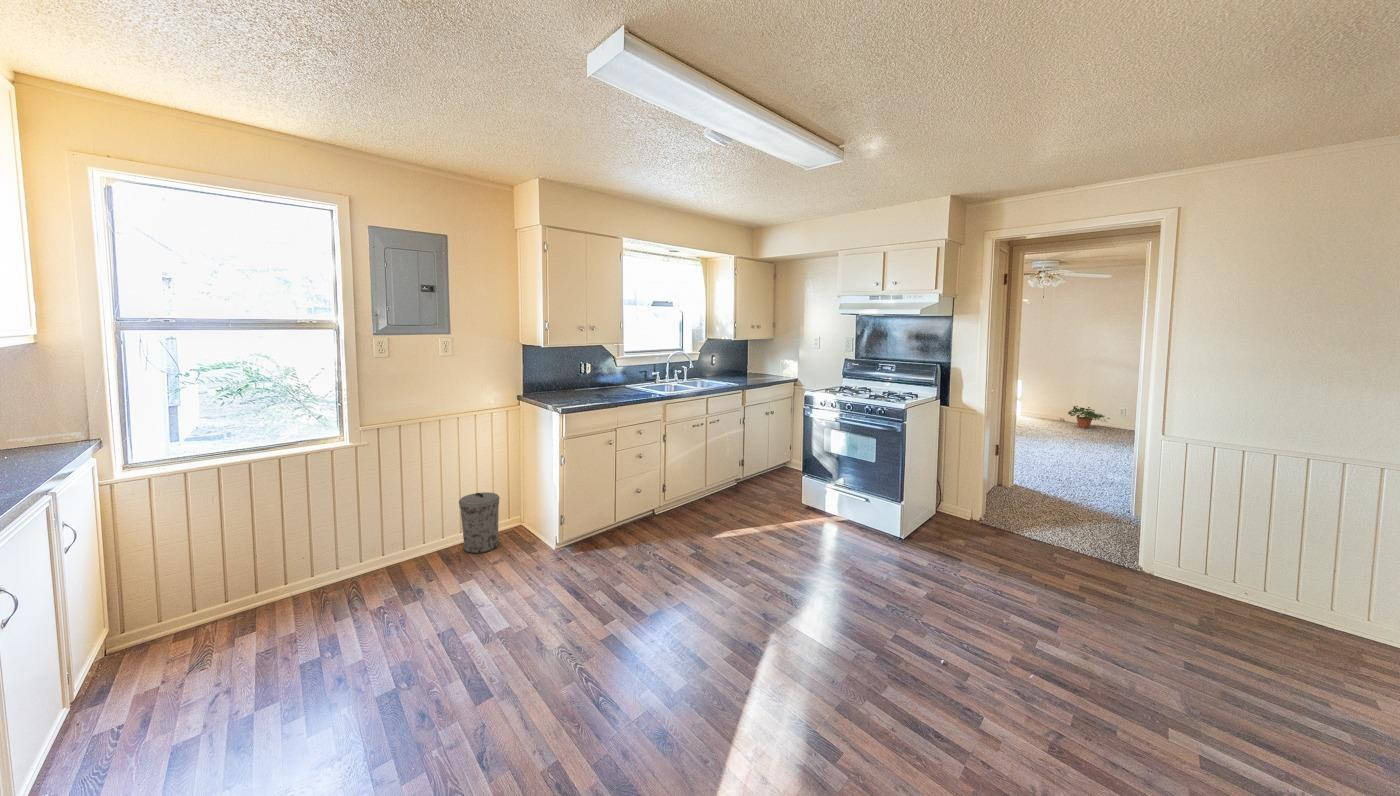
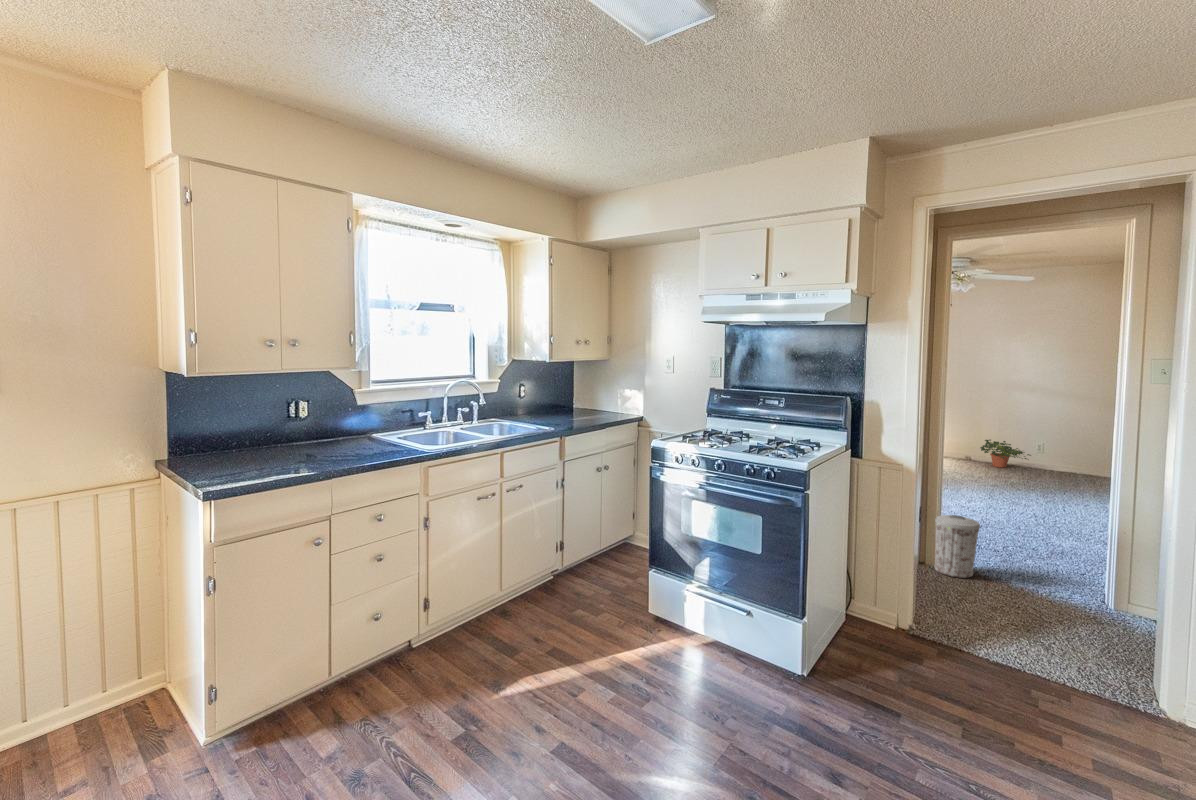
trash can: present [459,492,500,553] -> present [935,515,980,578]

